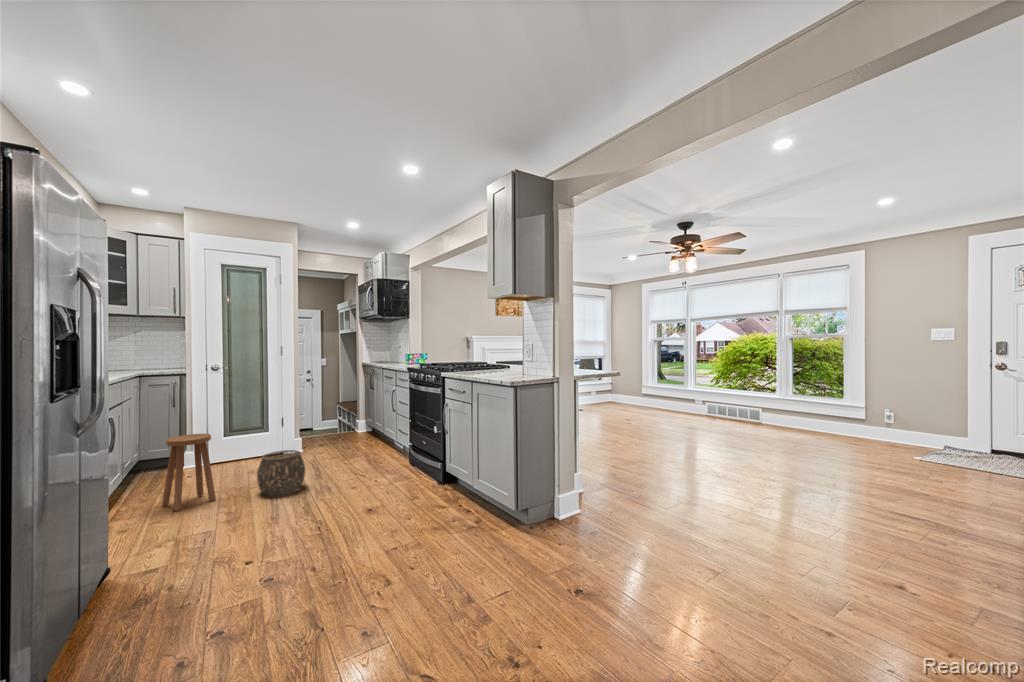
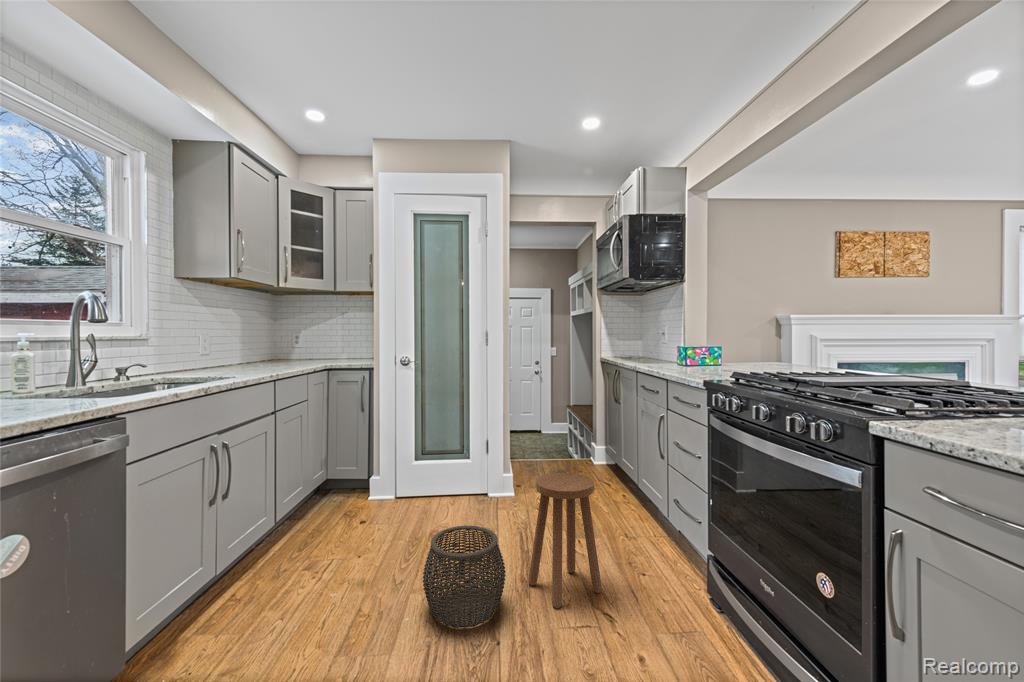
stool: present [162,434,216,511] -> present [528,472,602,608]

